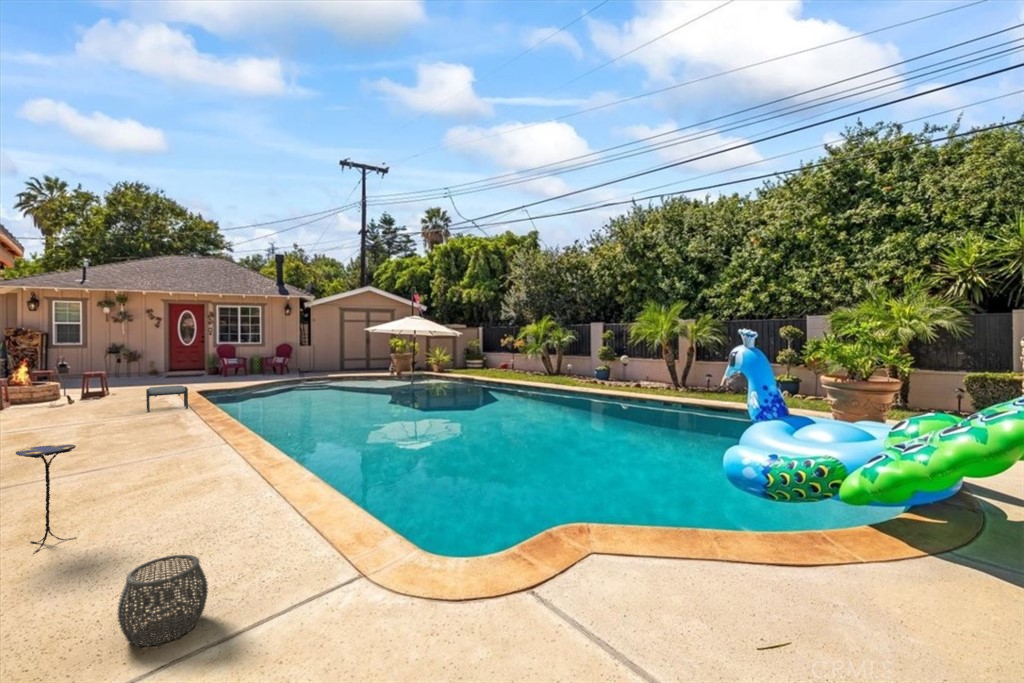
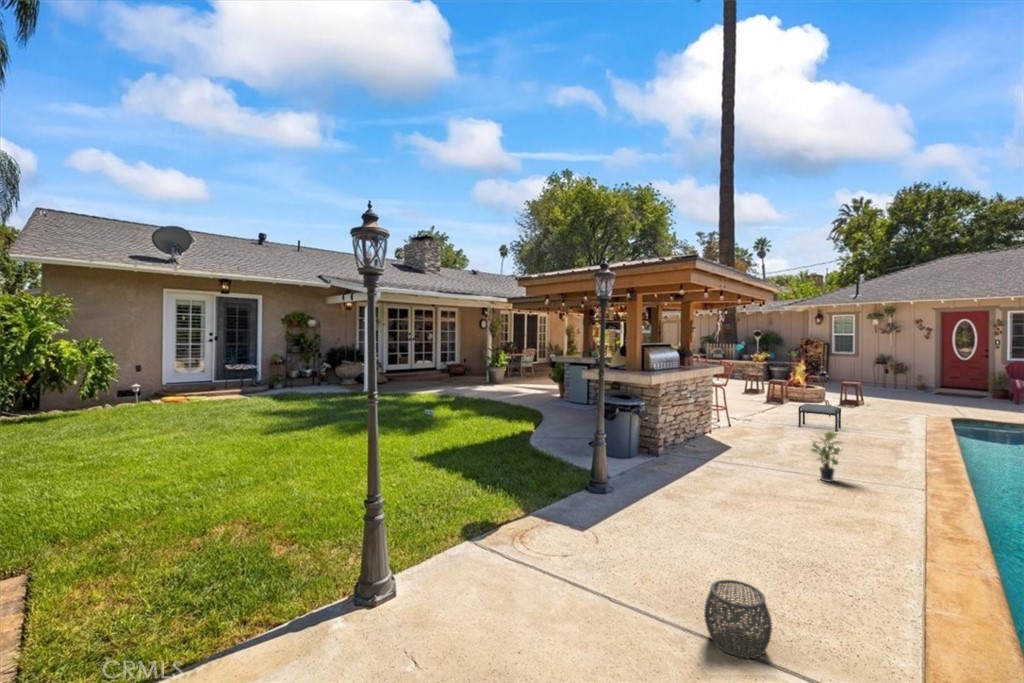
ottoman: present [146,385,188,412] -> present [798,404,841,432]
potted plant: none [107,407,146,464] -> present [811,431,842,482]
side table: present [16,444,76,552] -> none [712,453,748,532]

